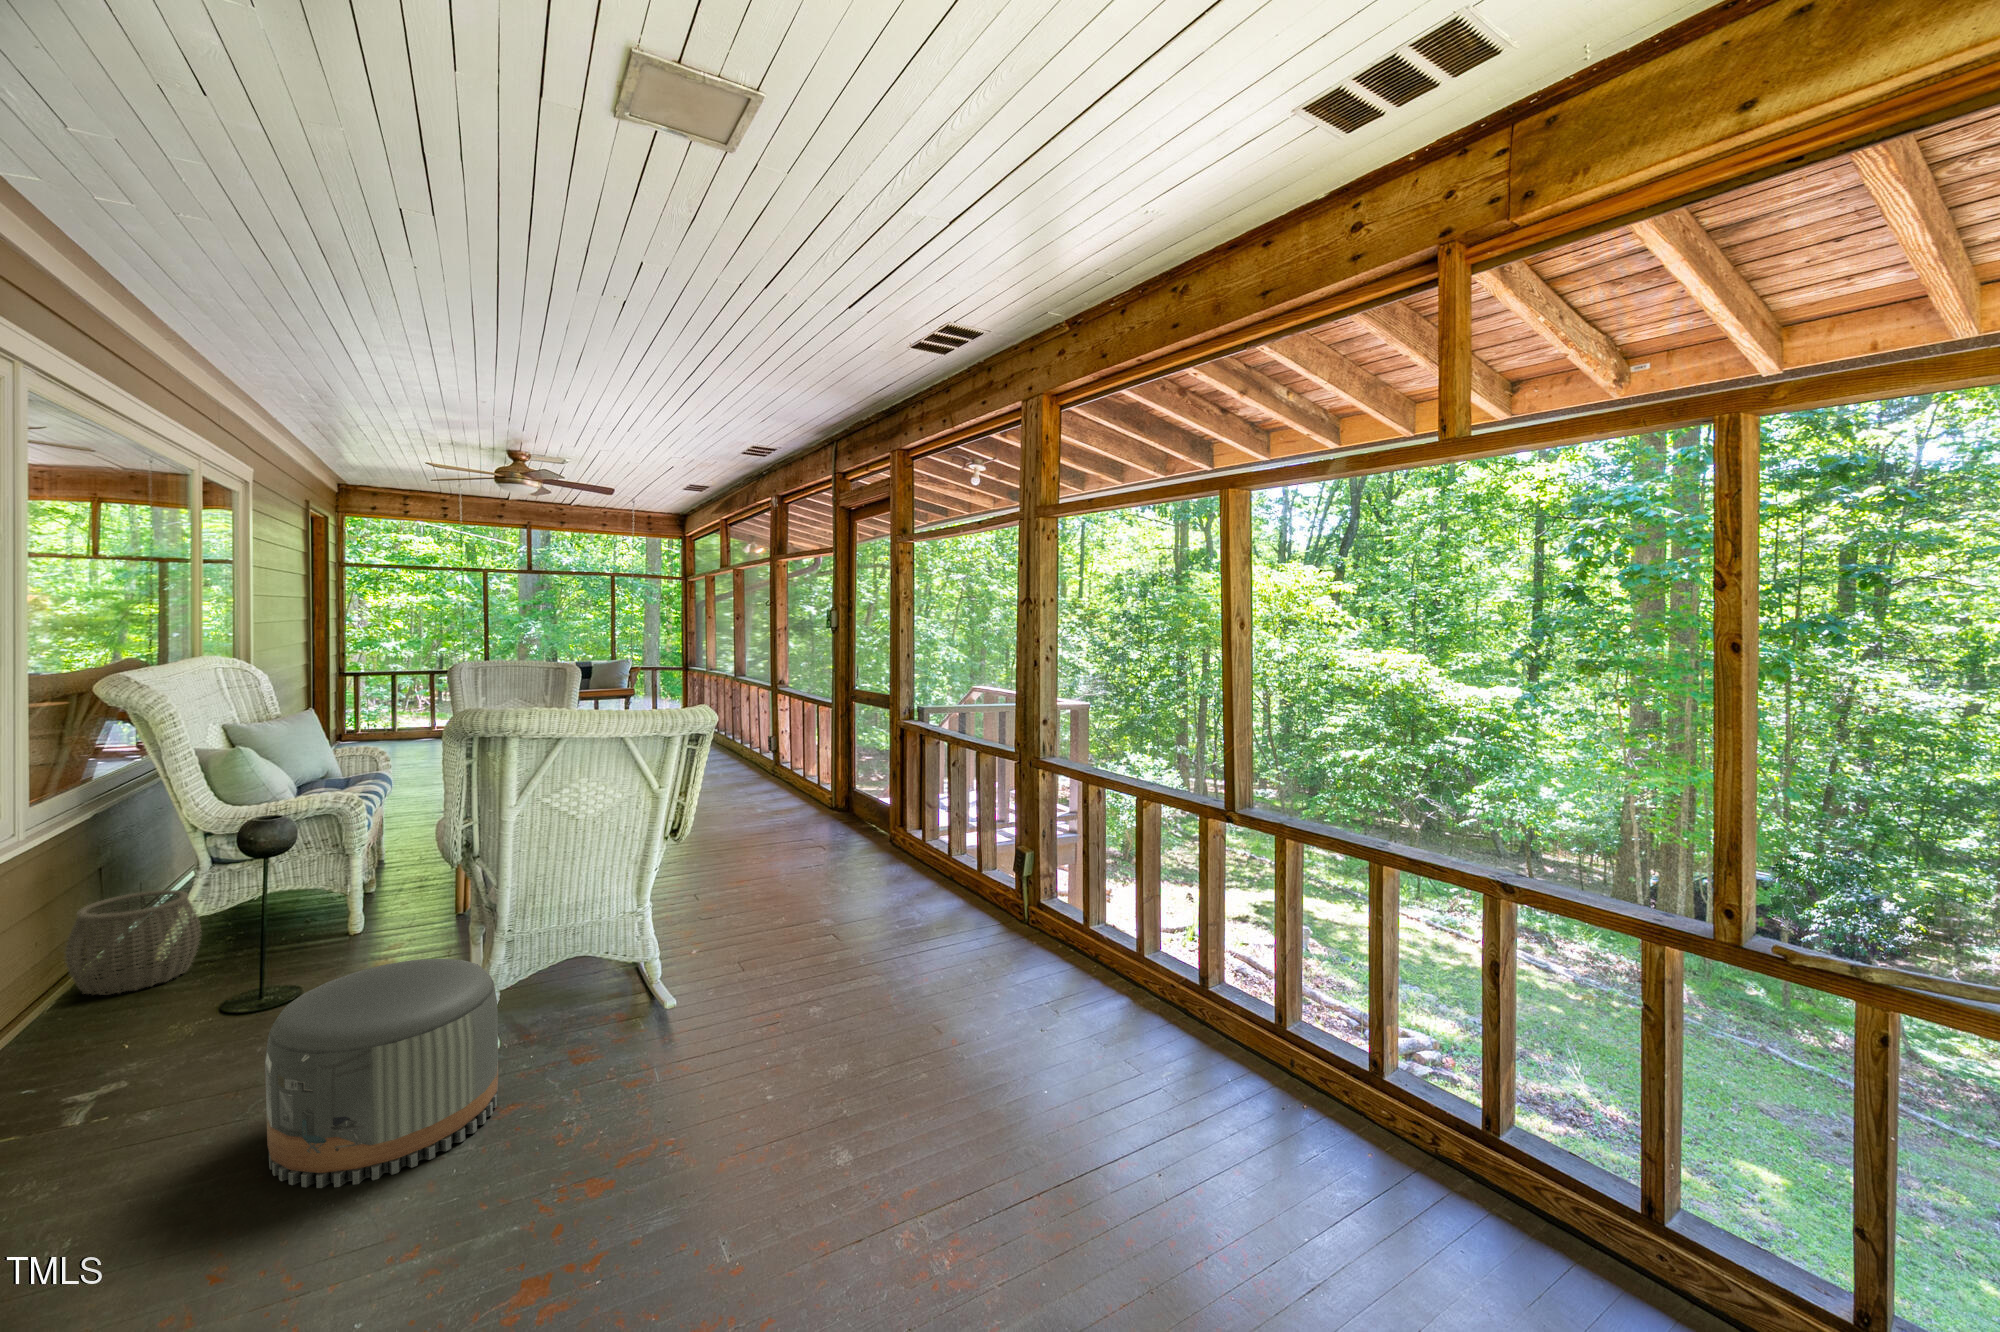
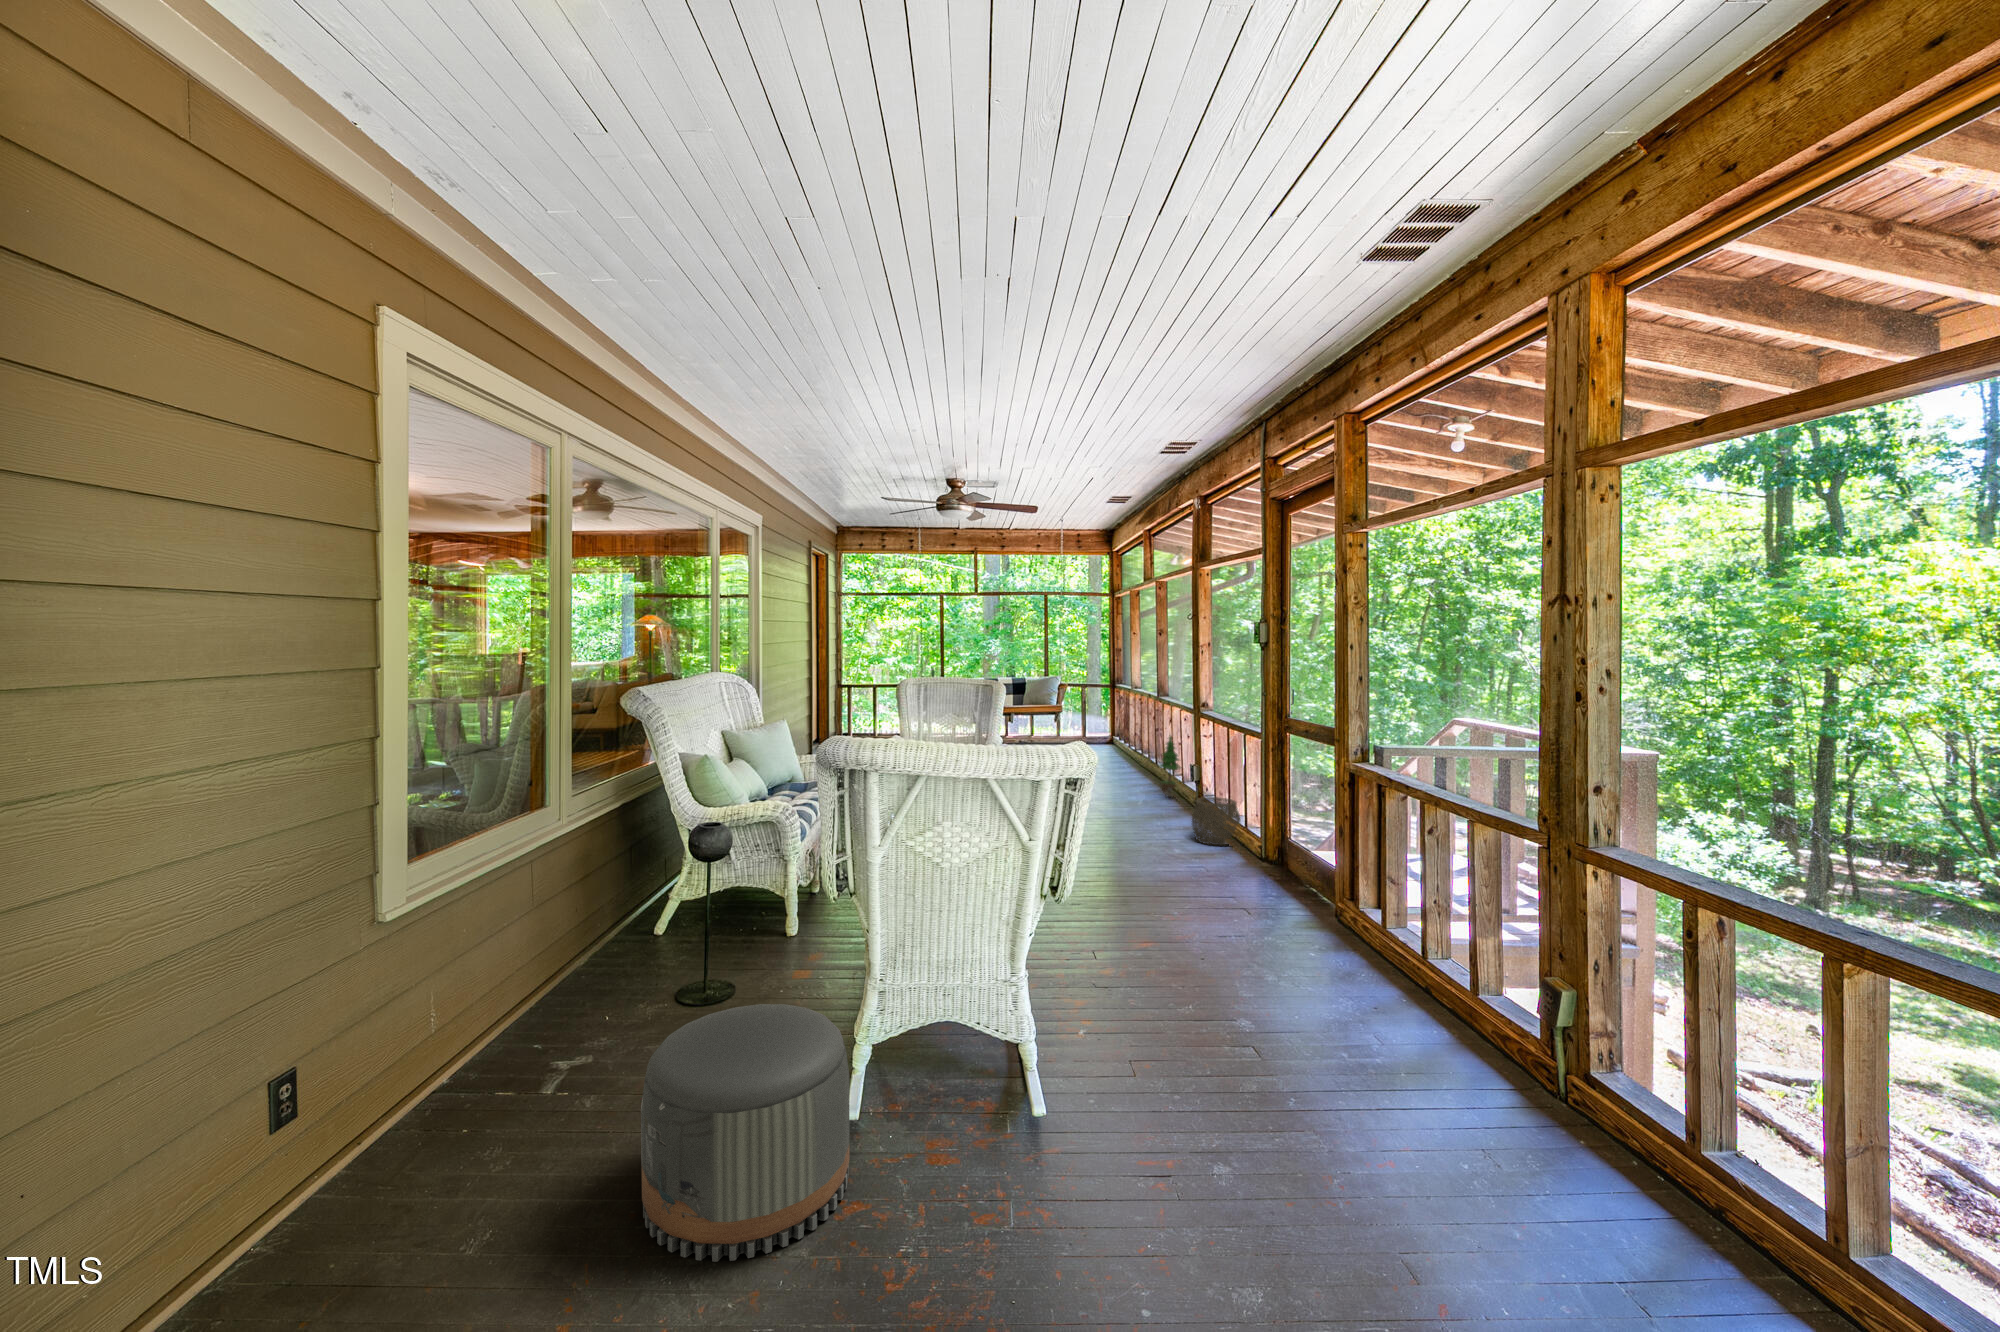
potted tree: none [738,709,760,767] -> present [1160,736,1182,797]
woven basket: present [65,890,201,995] -> present [1192,797,1240,846]

